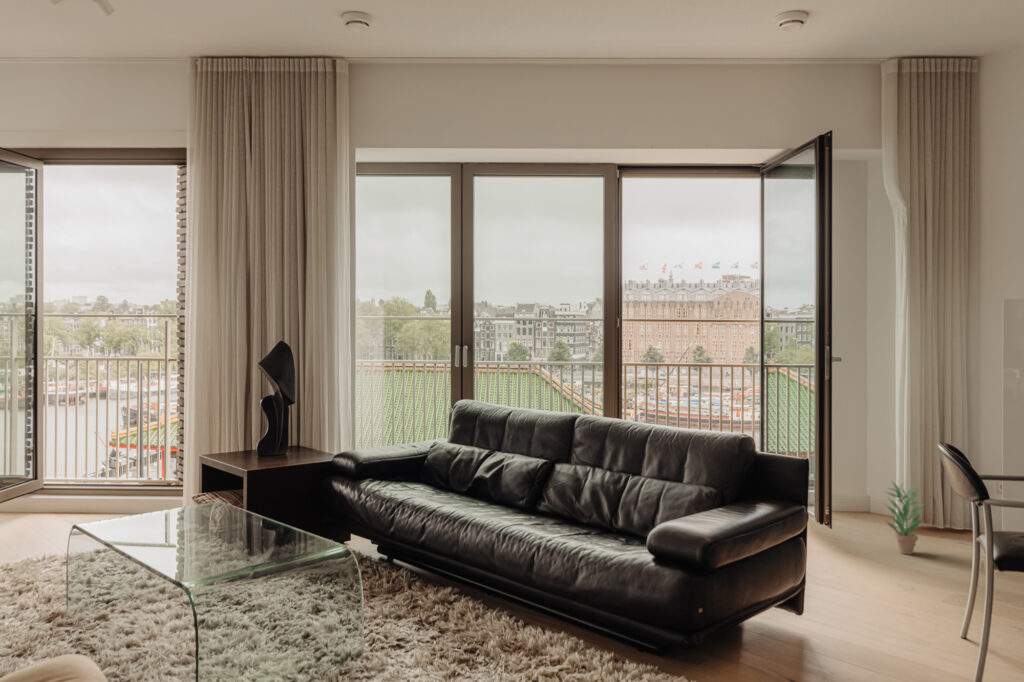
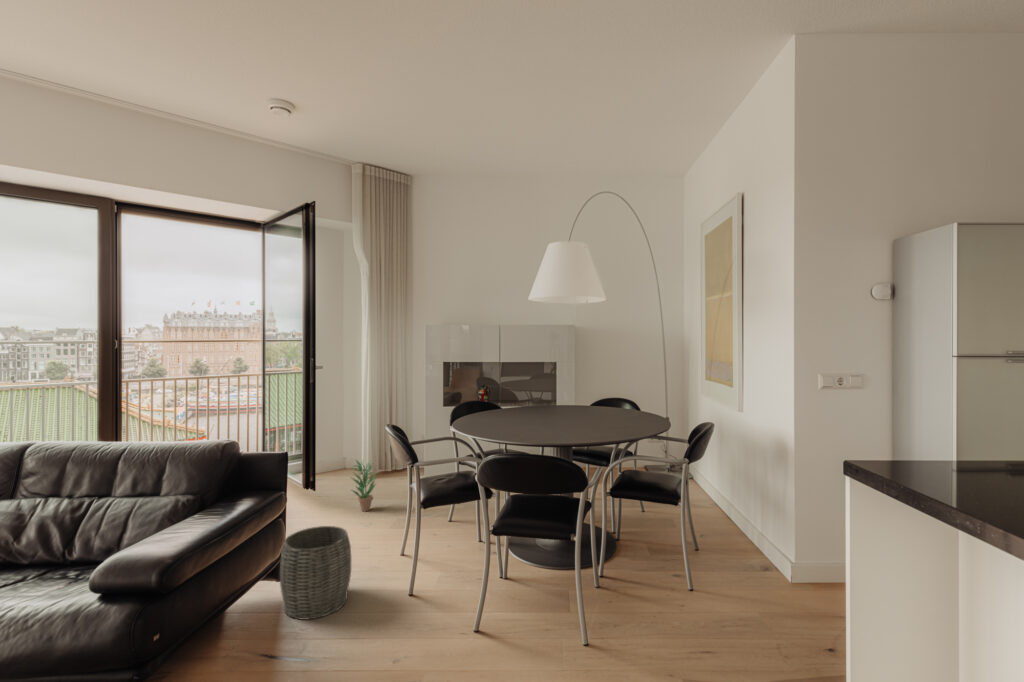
woven basket: none [806,549,894,656] -> present [280,526,351,620]

